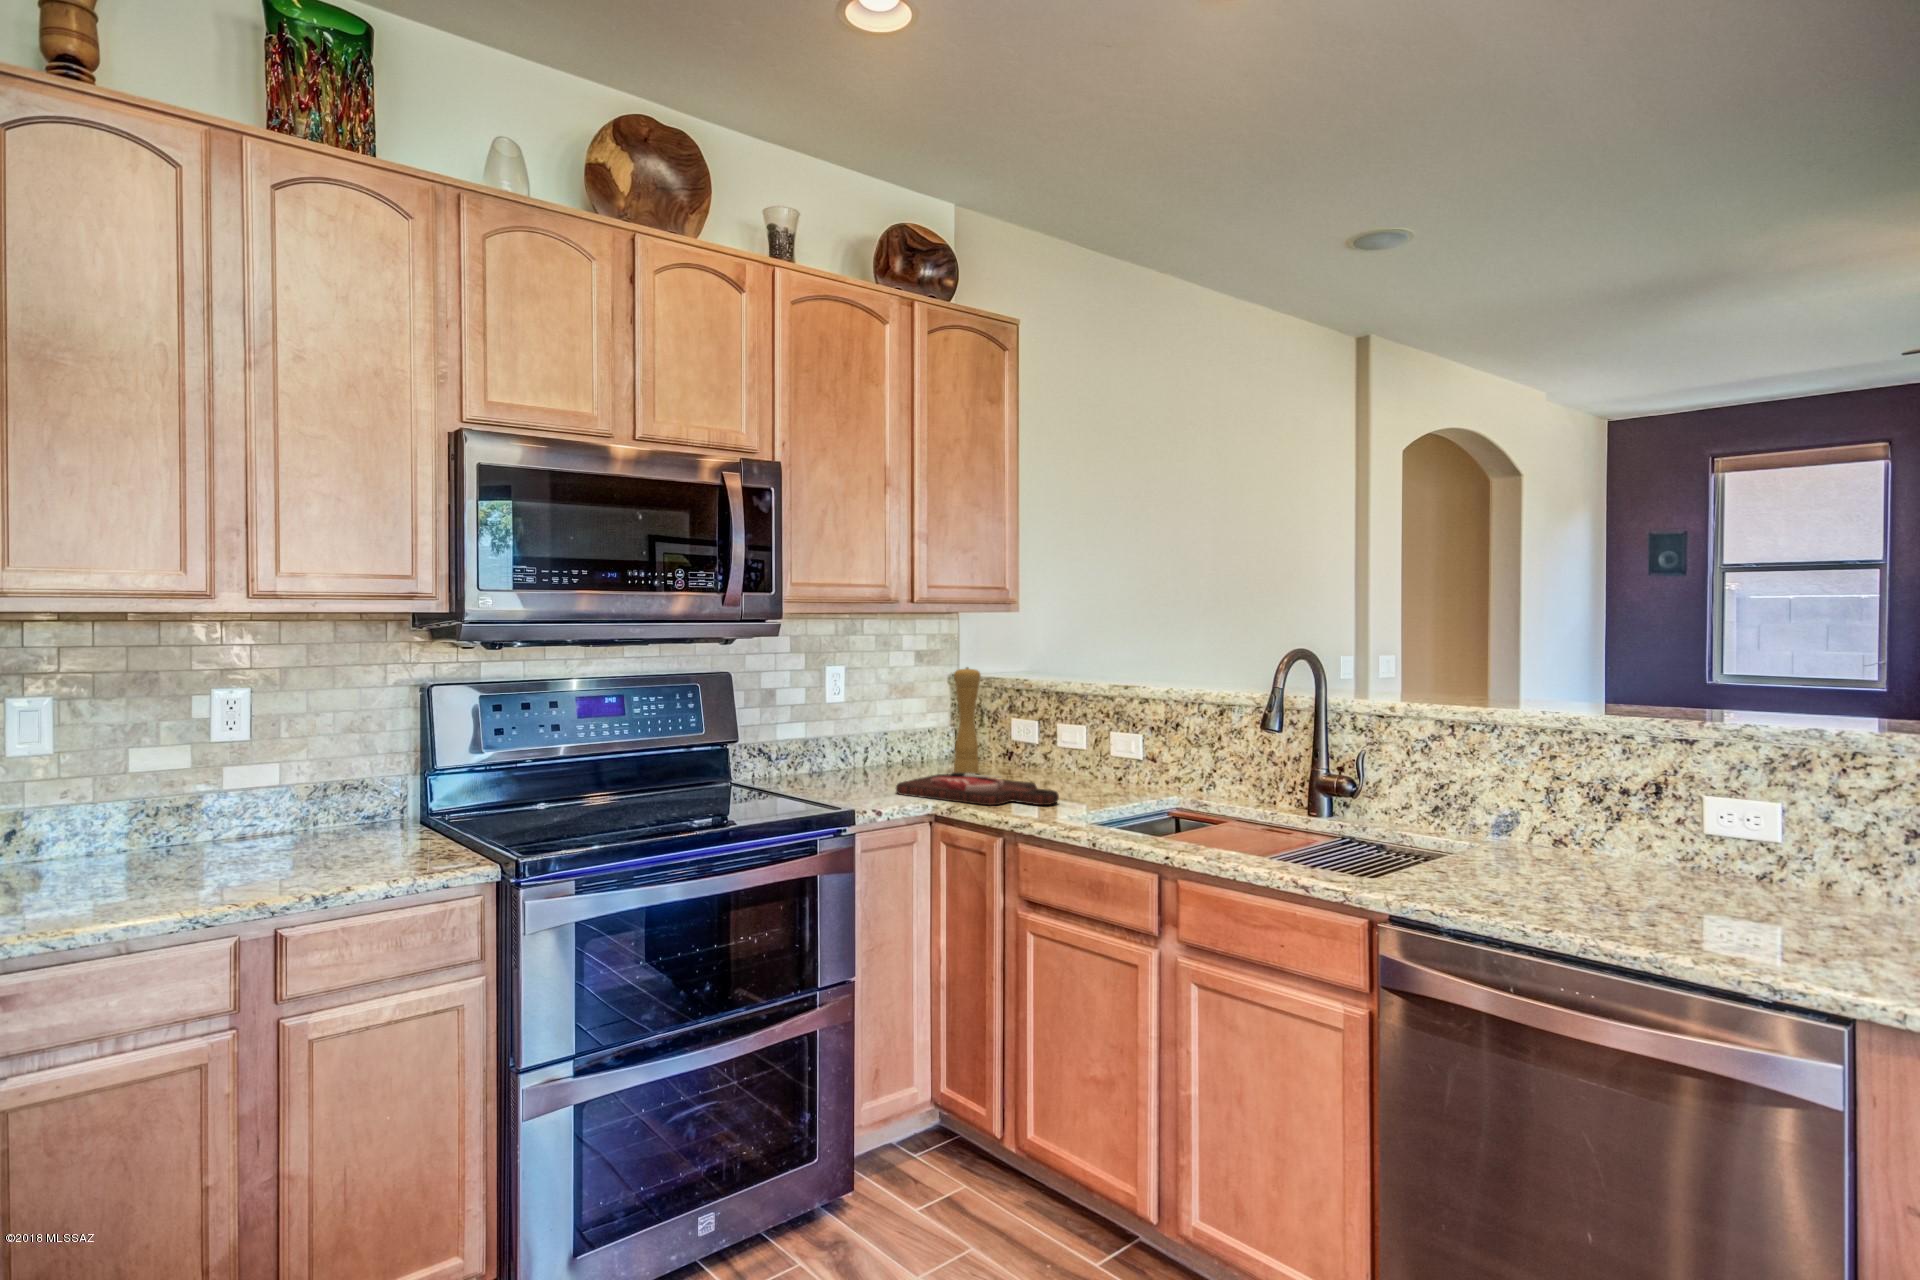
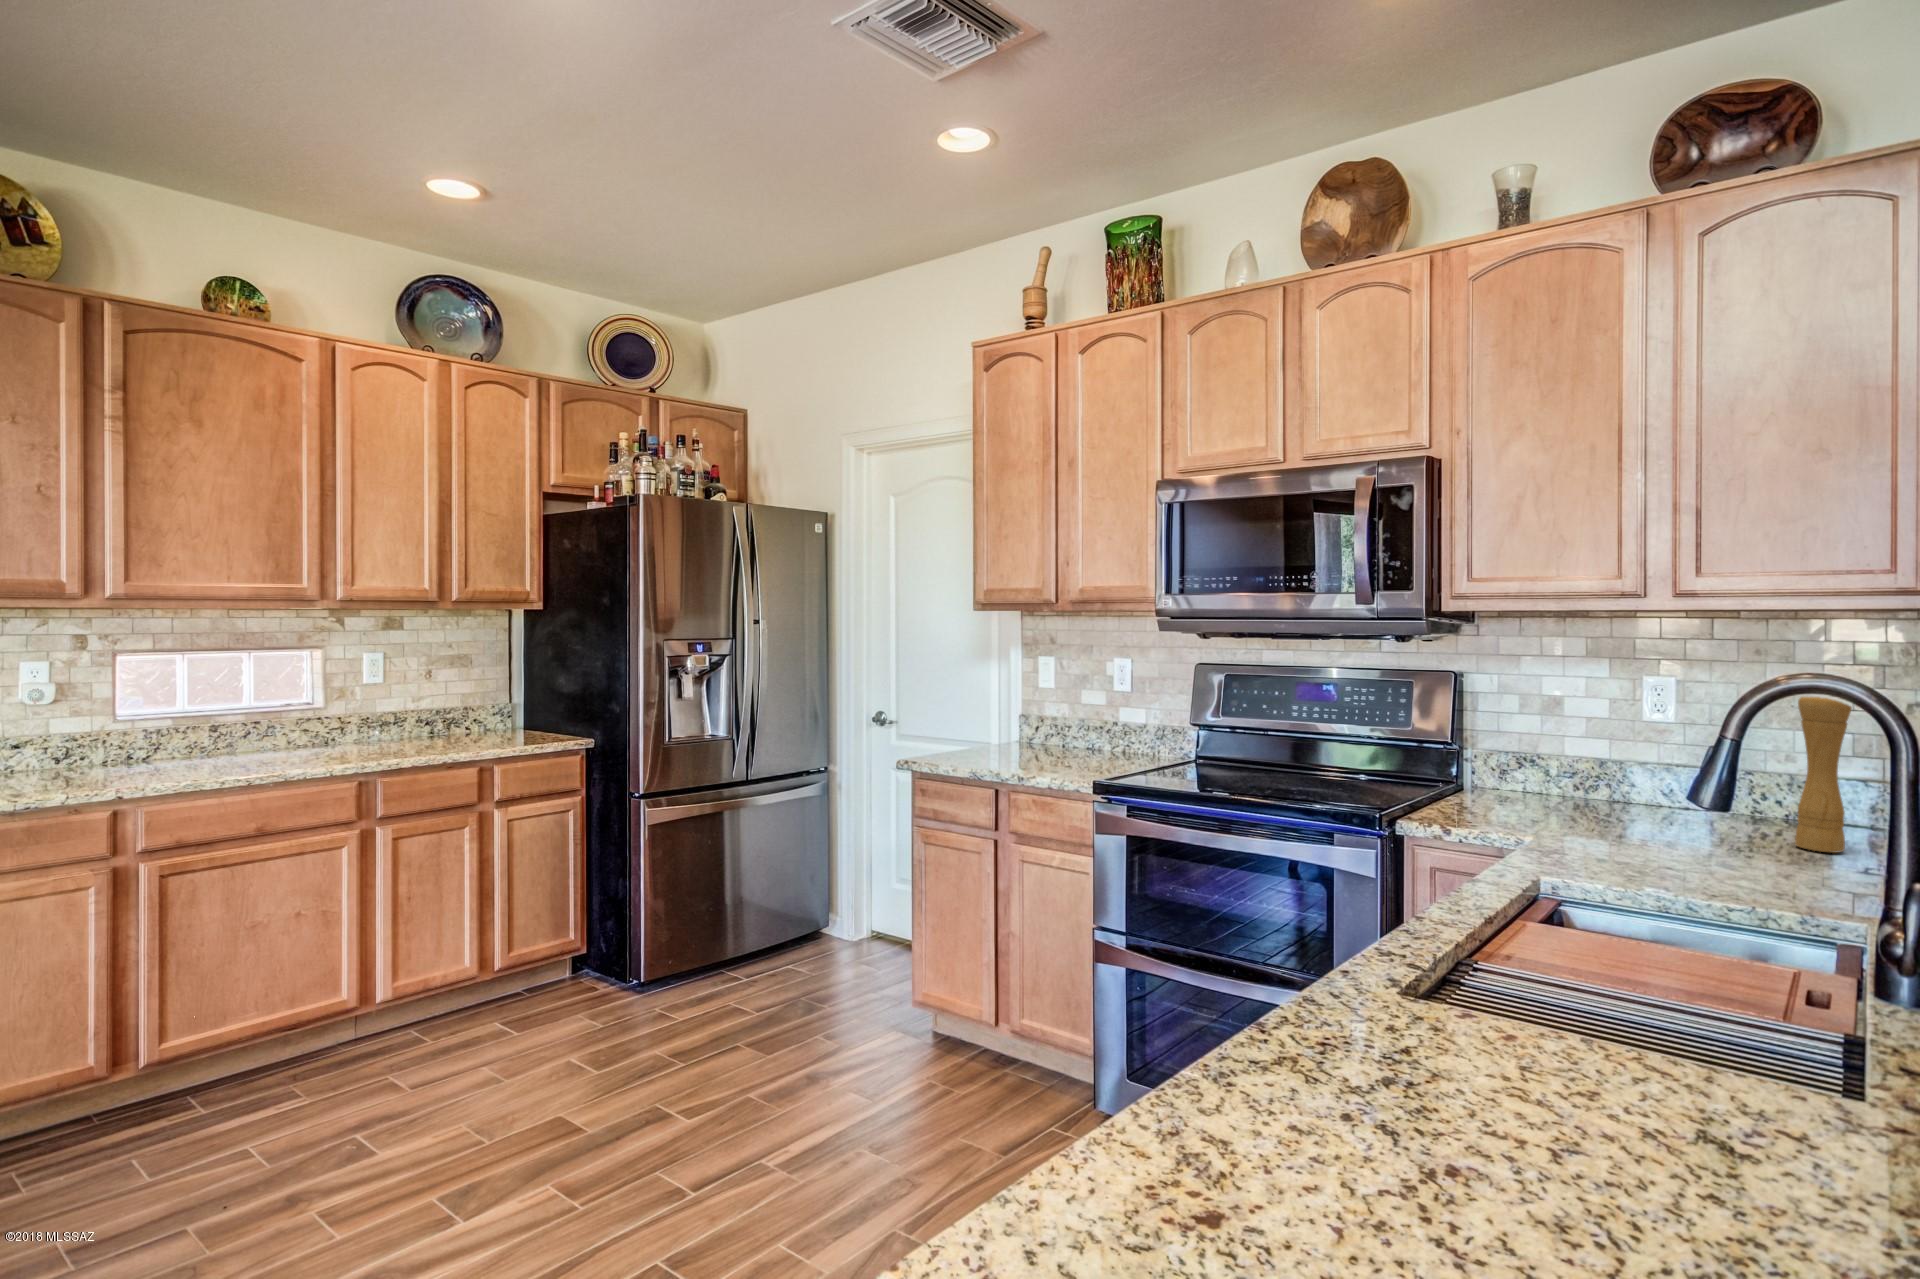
cutting board: present [896,772,1059,805] -> none [1571,821,1760,890]

